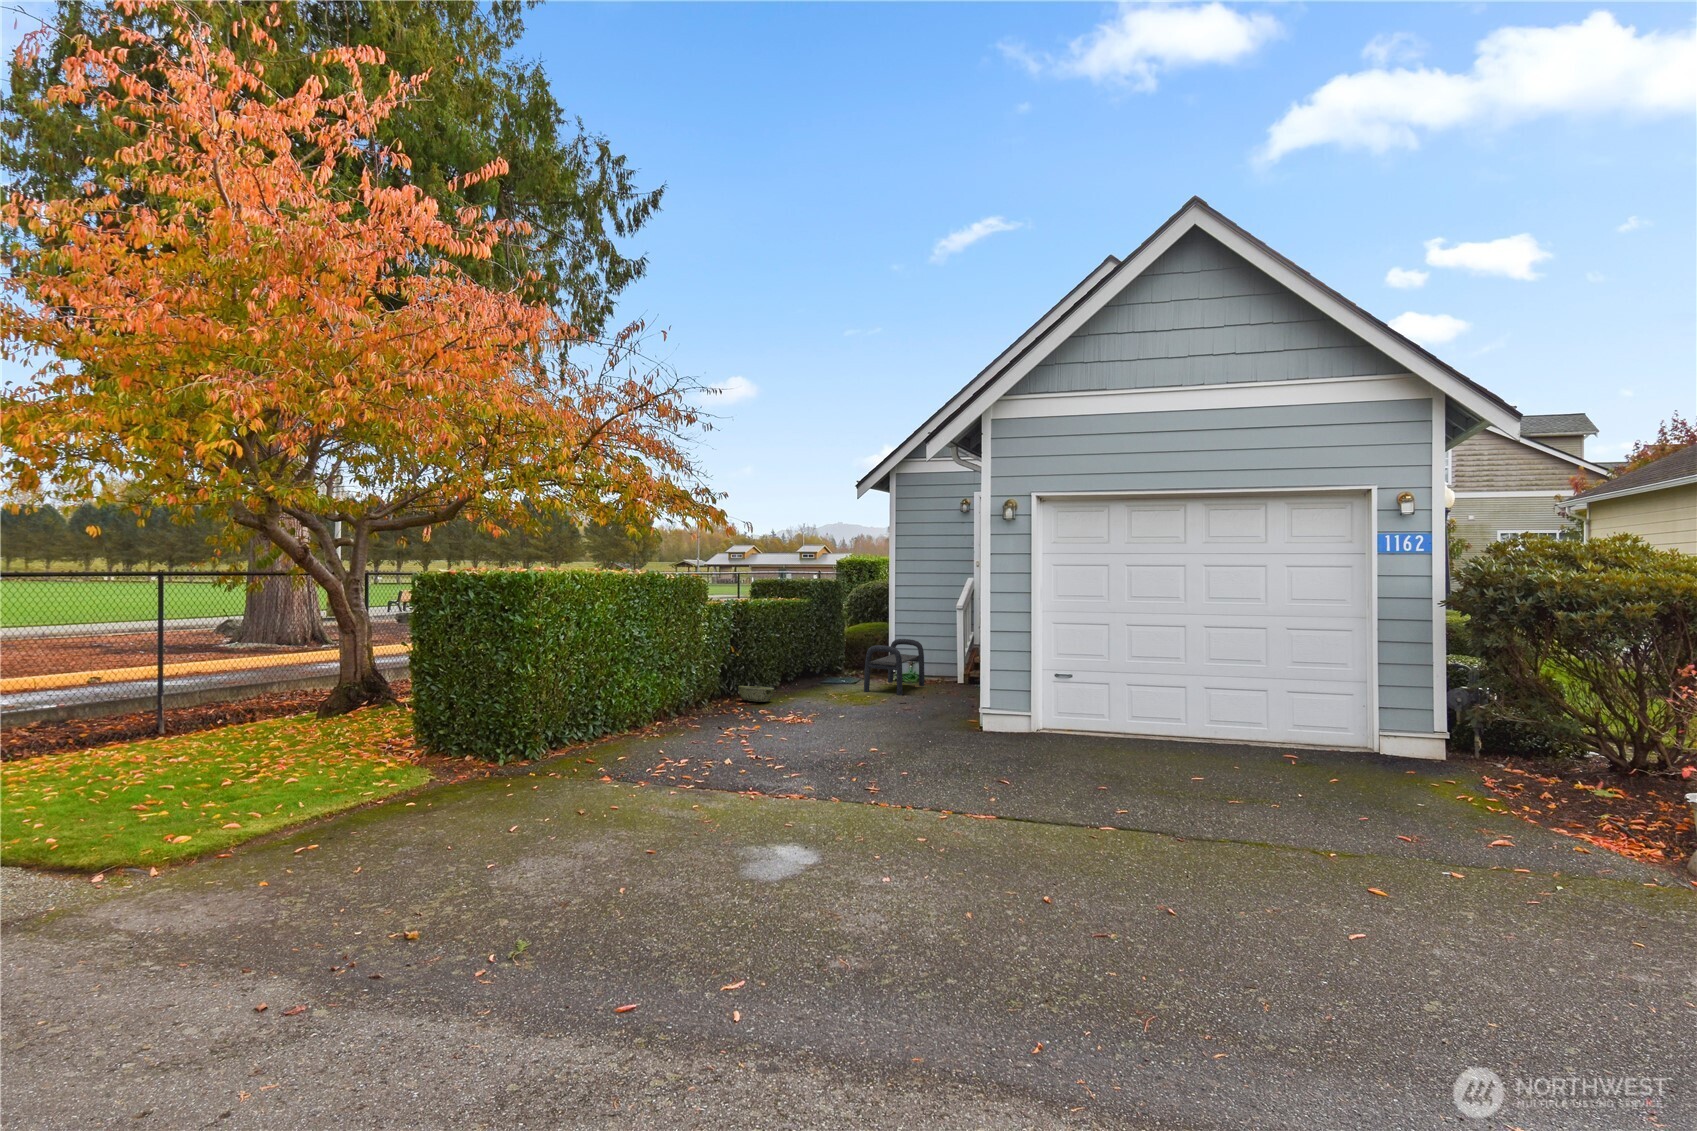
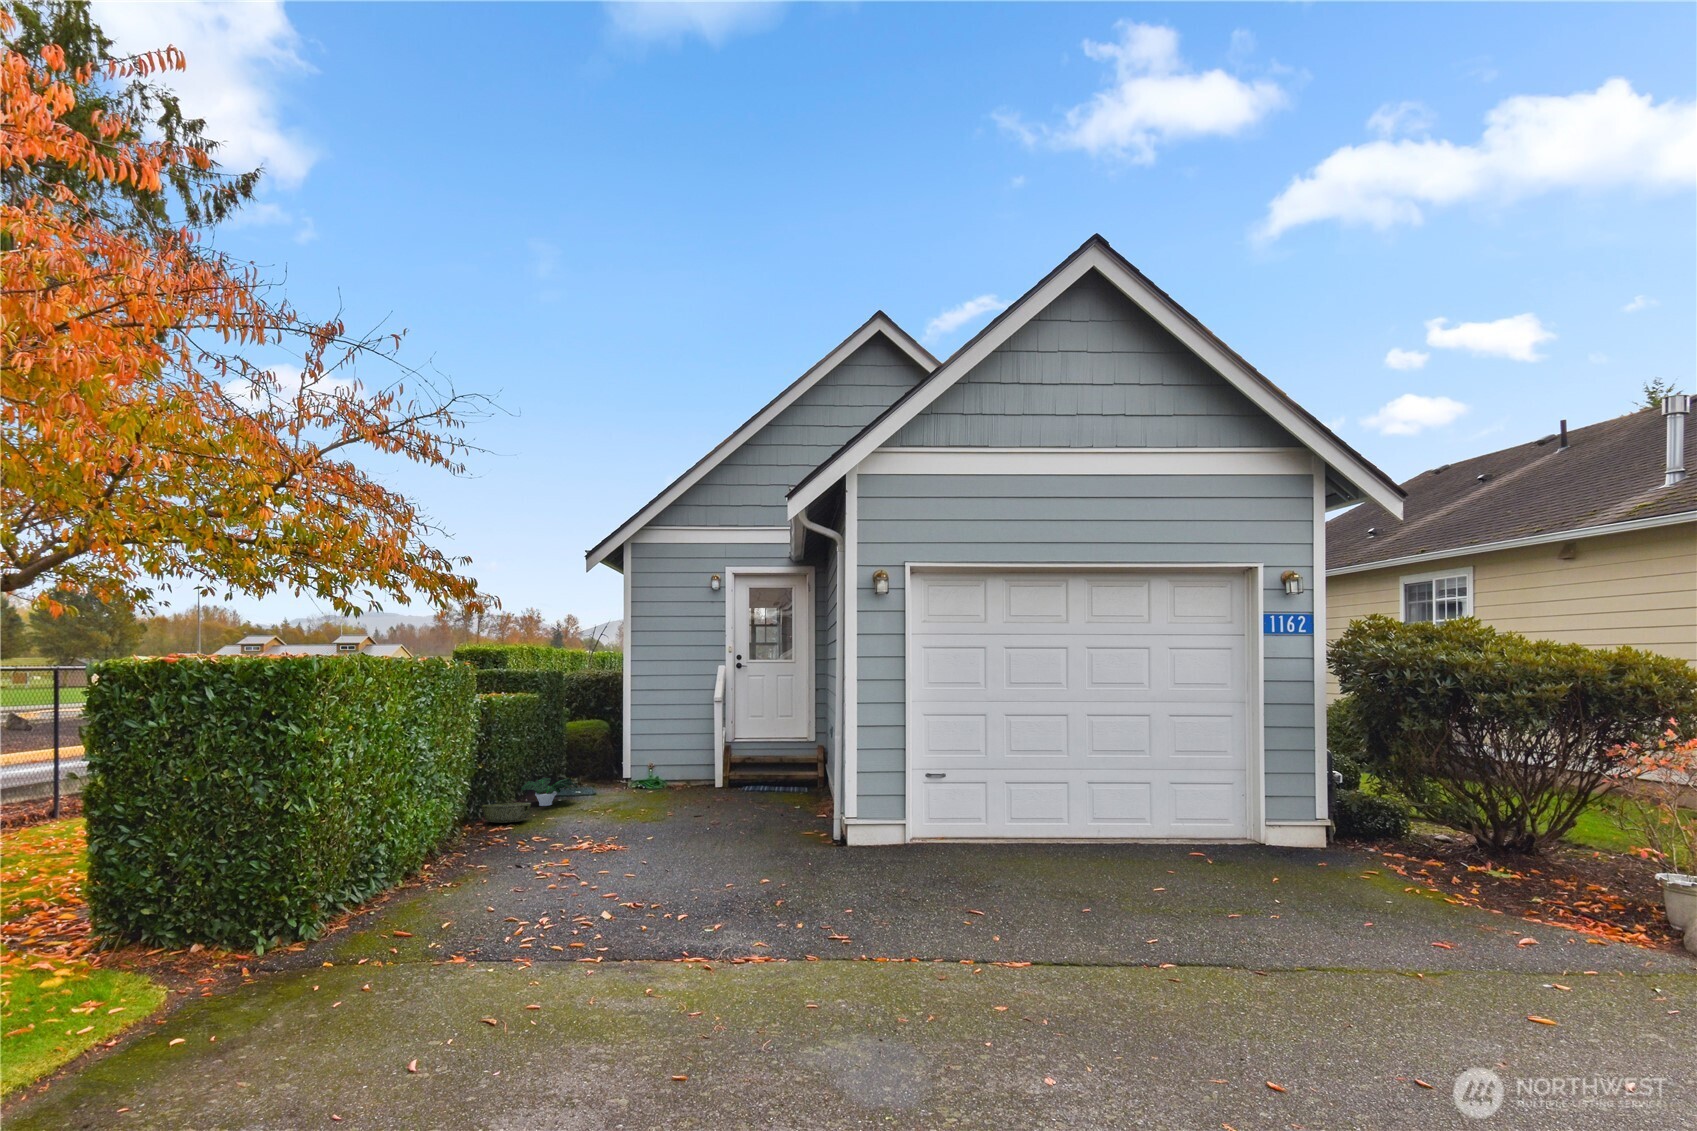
bench: present [864,639,924,695] -> none [620,732,678,797]
potted plant: none [783,669,824,692] -> present [521,778,578,806]

